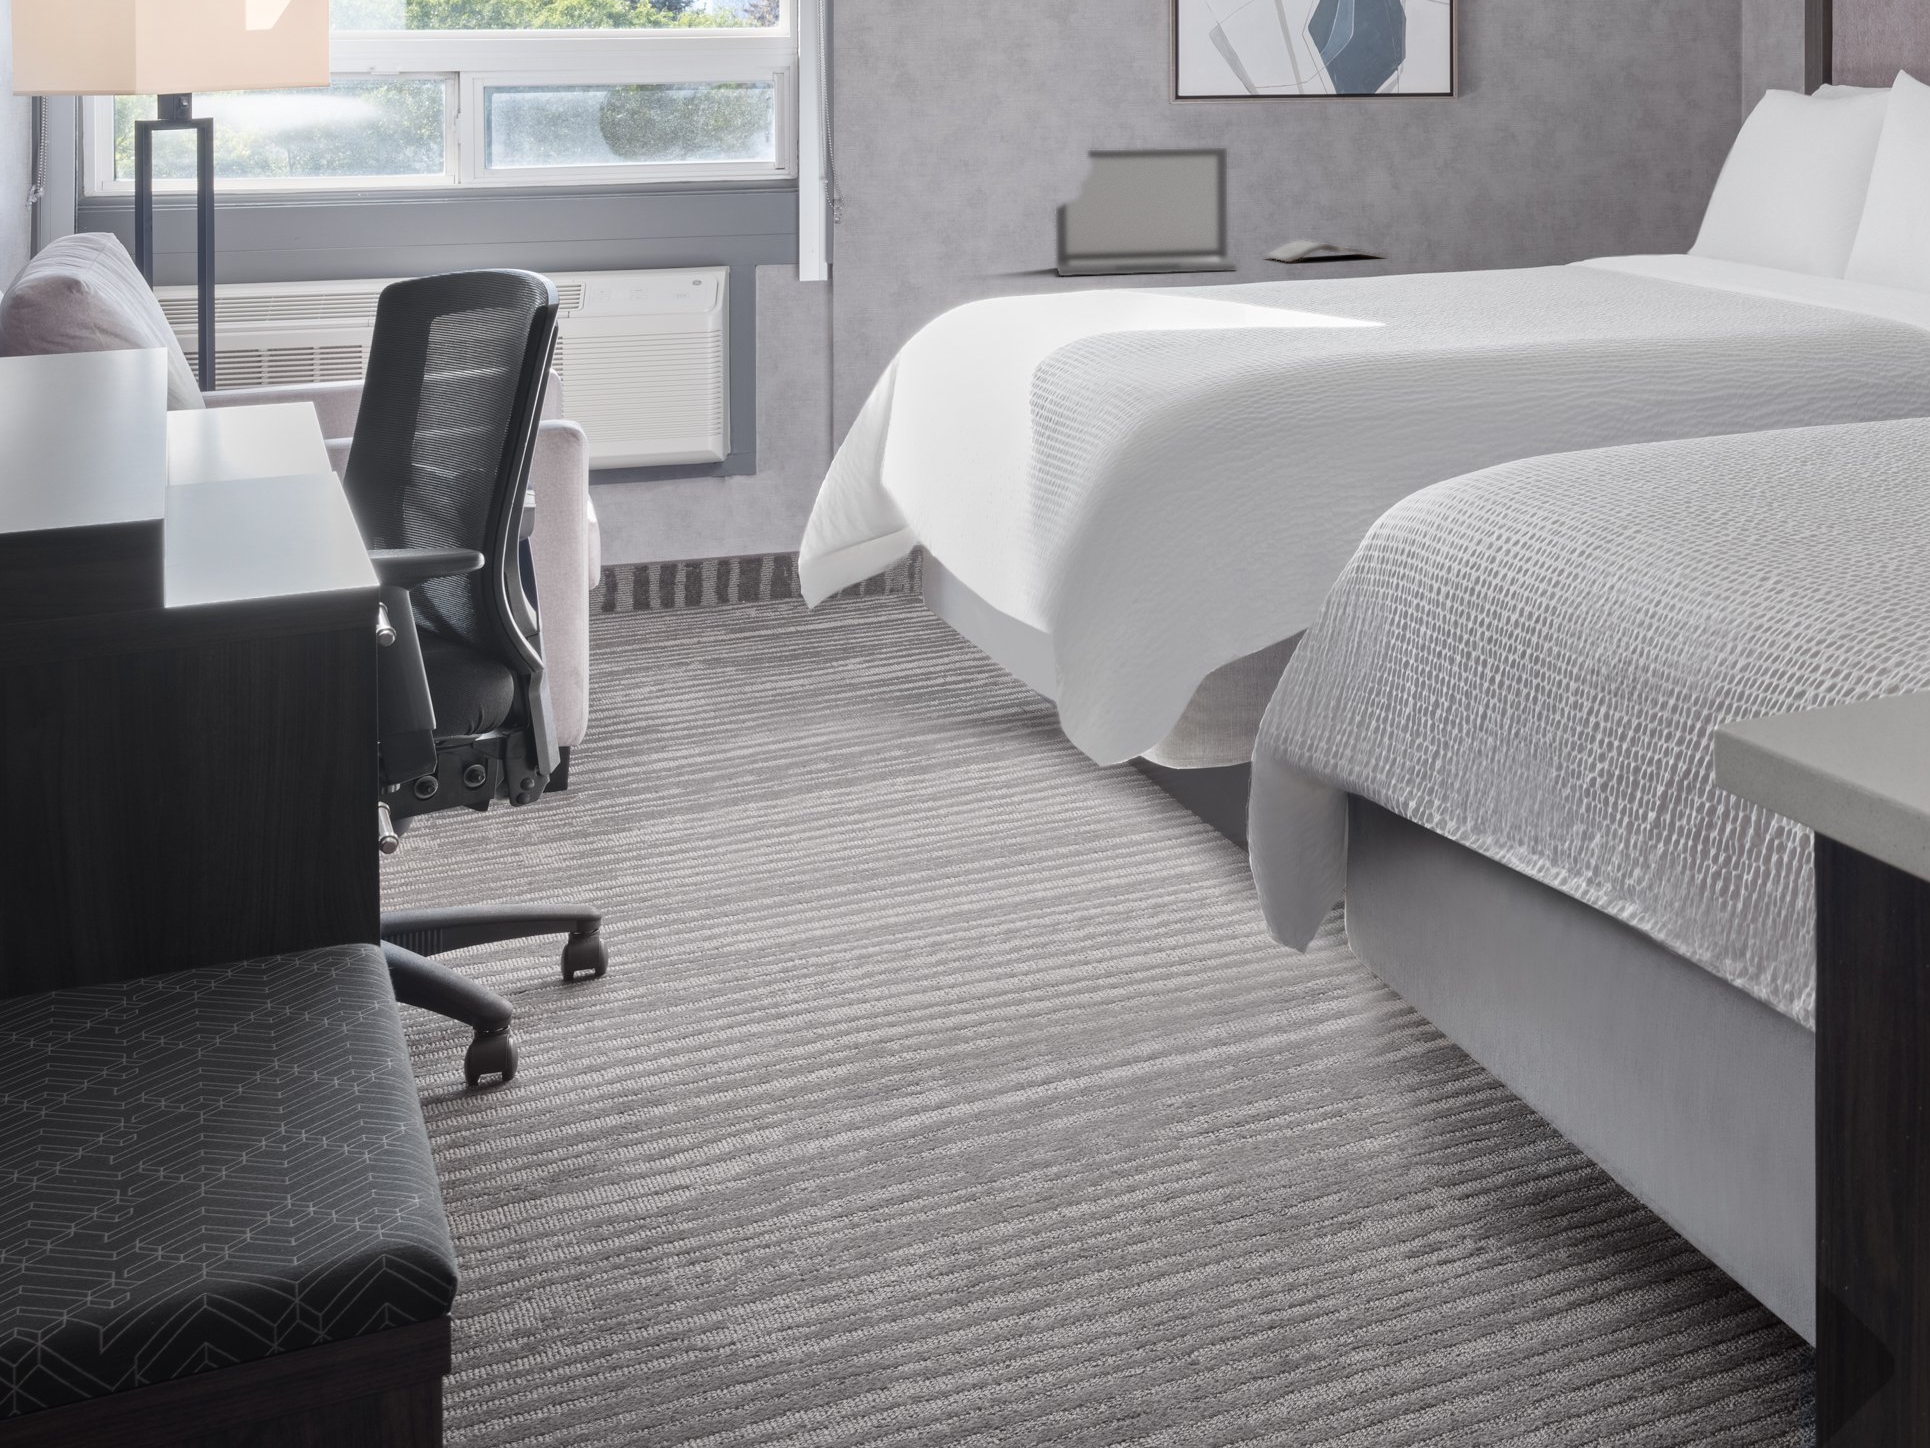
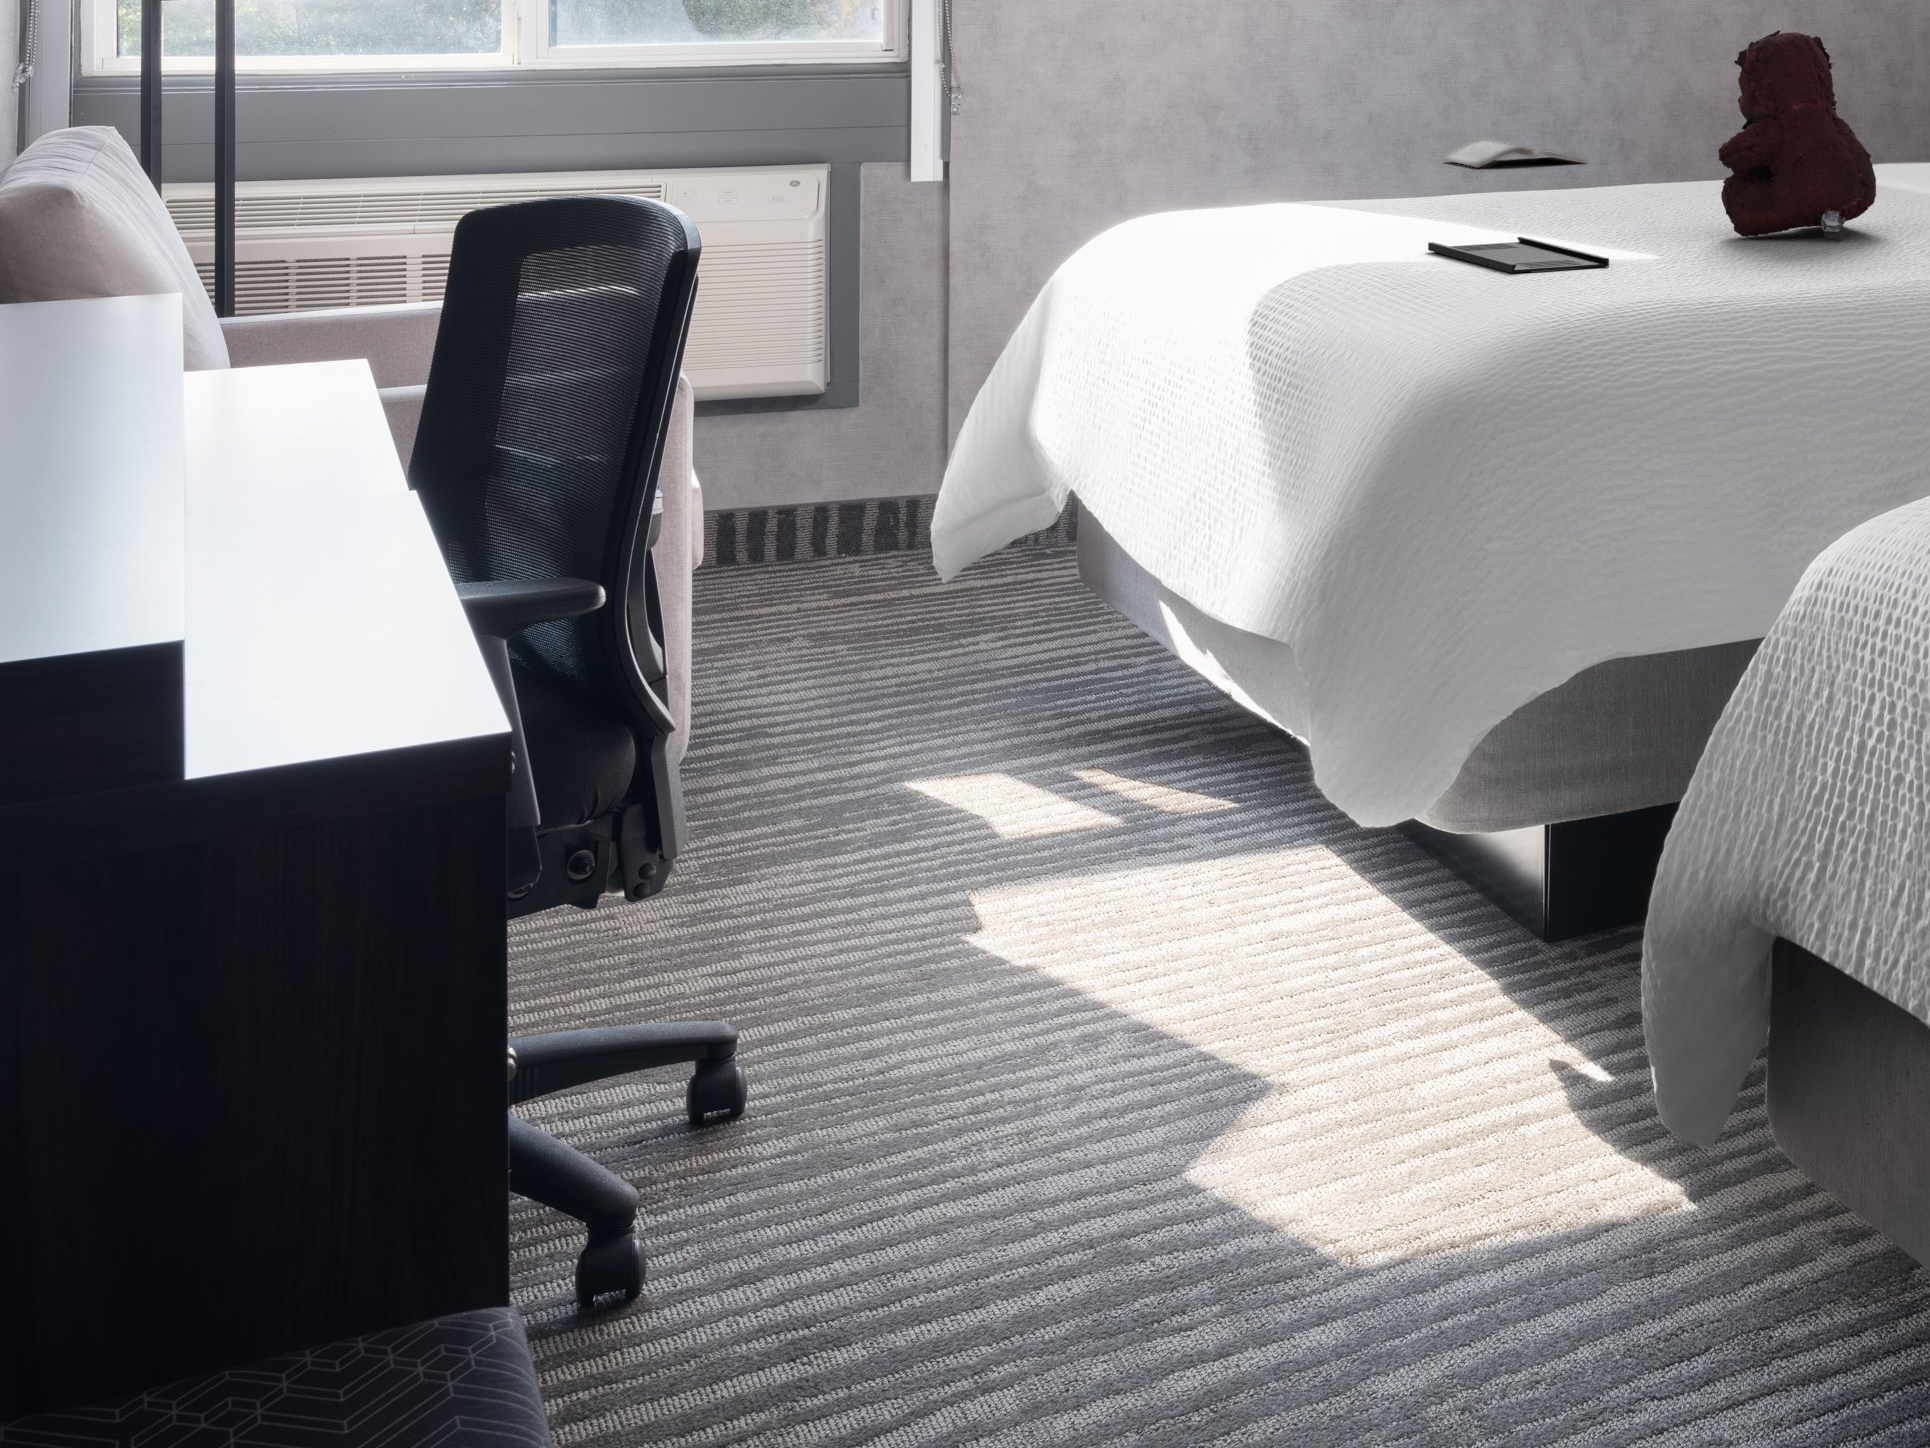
teddy bear: none [1454,138,1587,310] -> present [1718,30,1876,240]
laptop: present [1056,148,1236,276] -> none [1207,33,1421,183]
tray: none [1206,309,1347,335] -> present [1428,237,1609,273]

